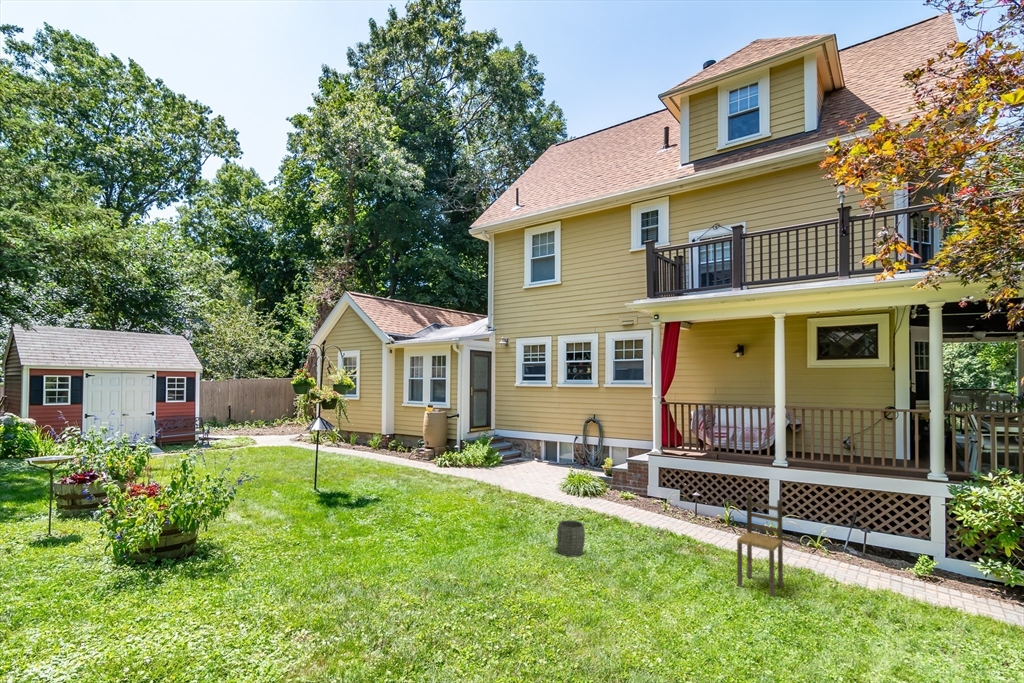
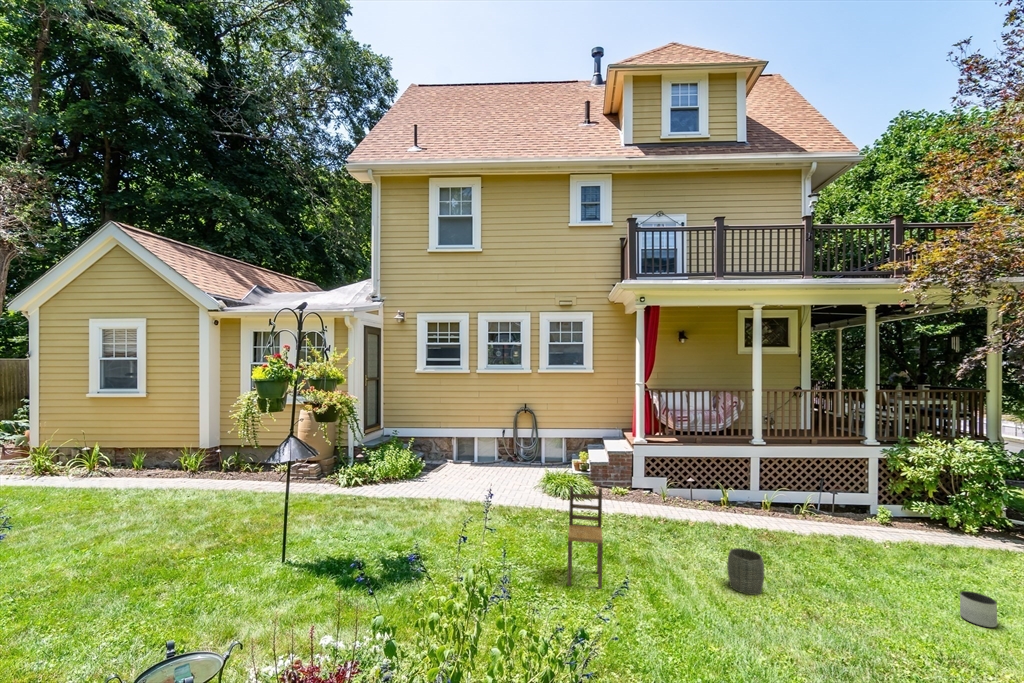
chair: present [737,495,783,597] -> present [567,486,603,589]
planter: none [713,586,742,621] -> present [960,591,997,628]

